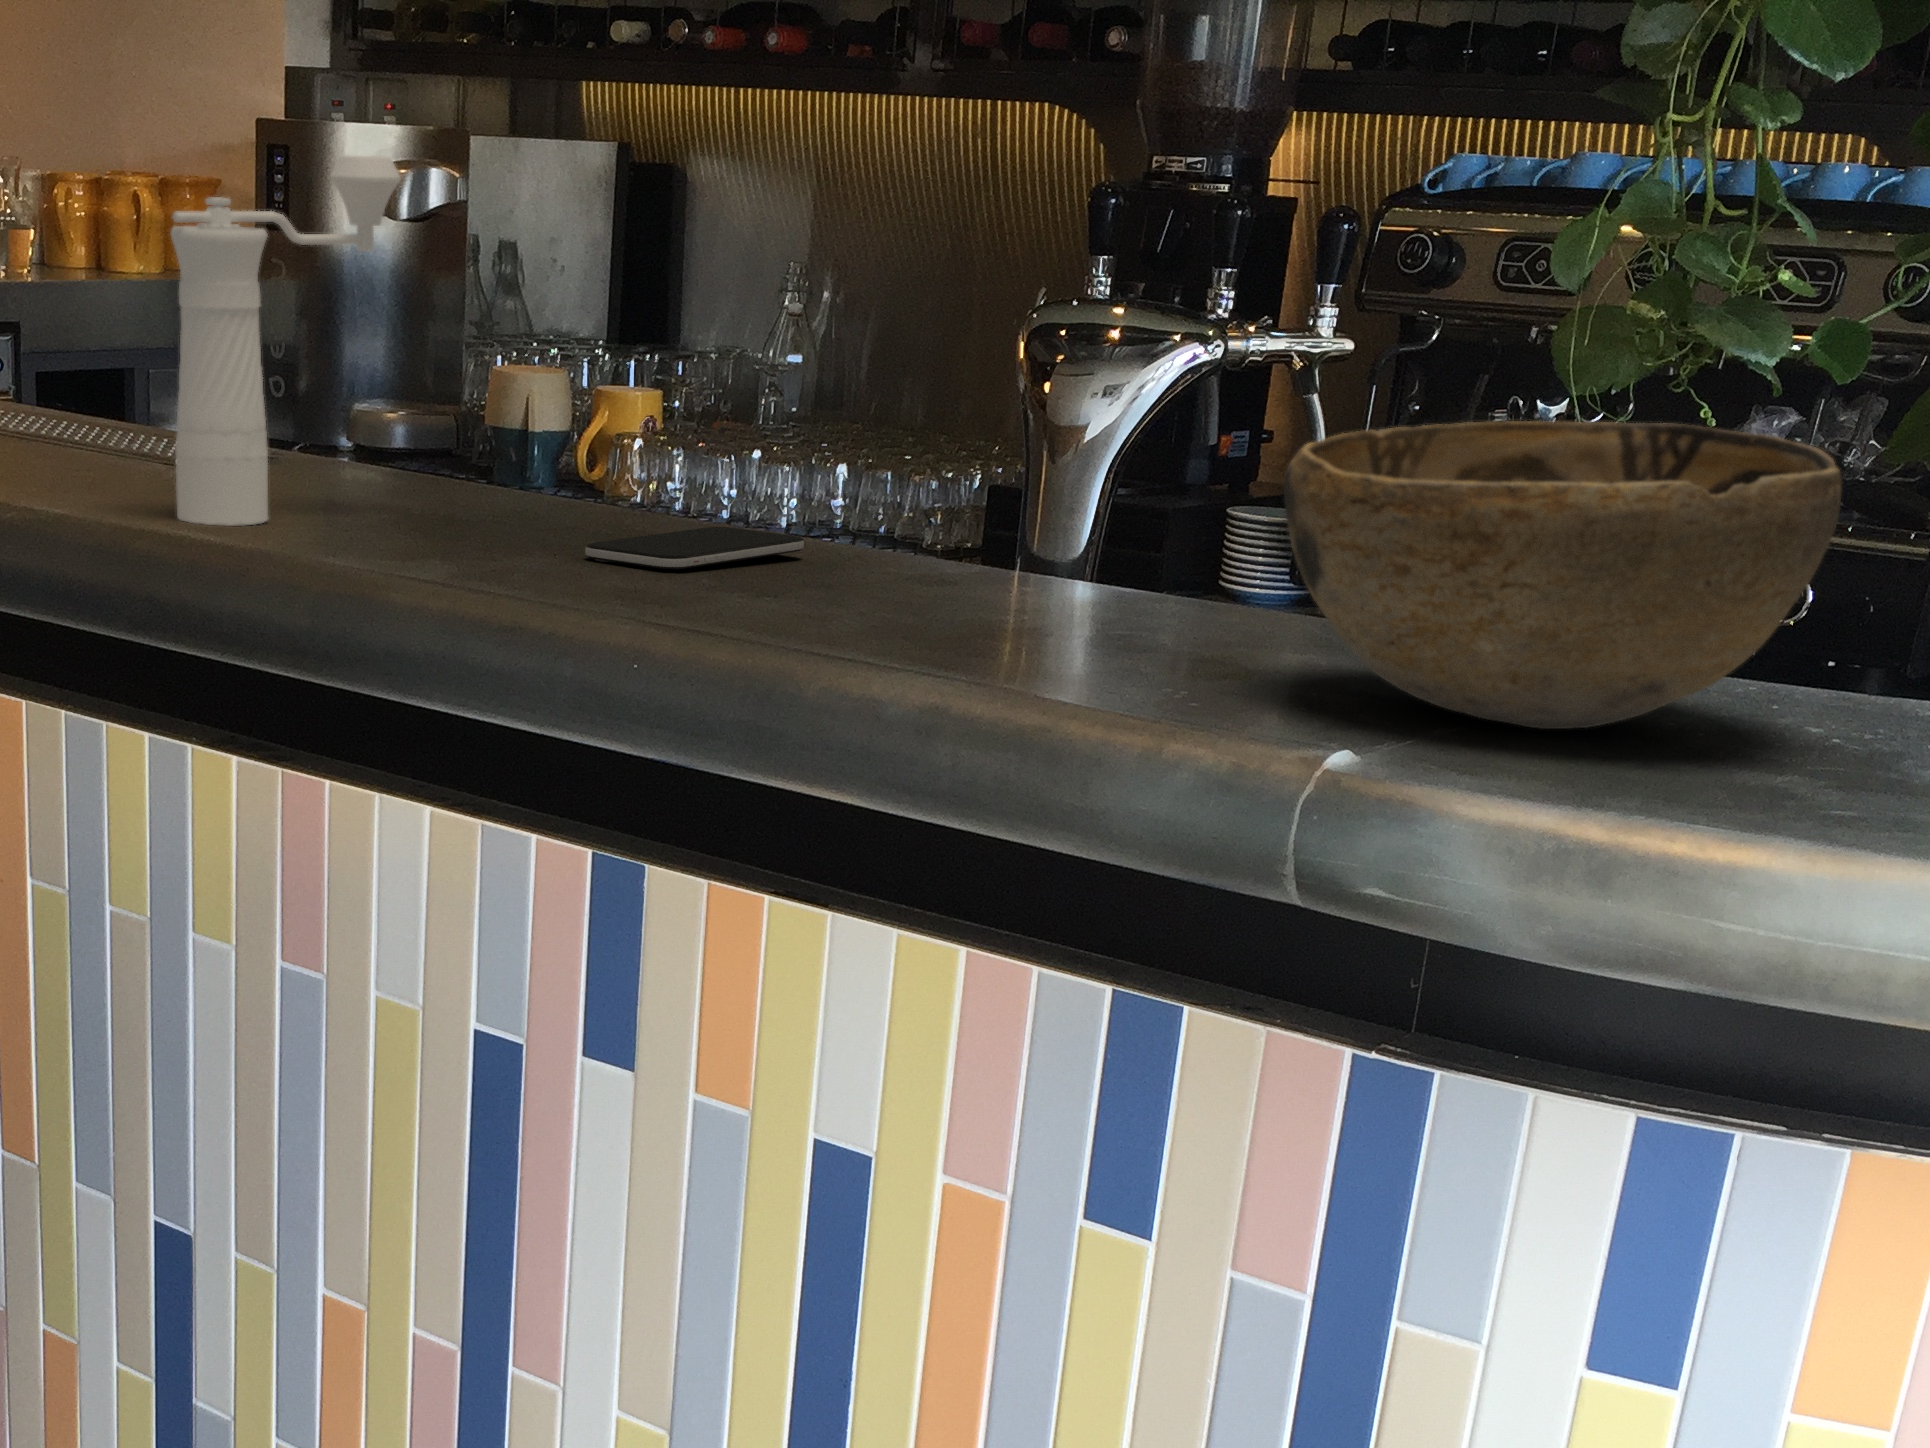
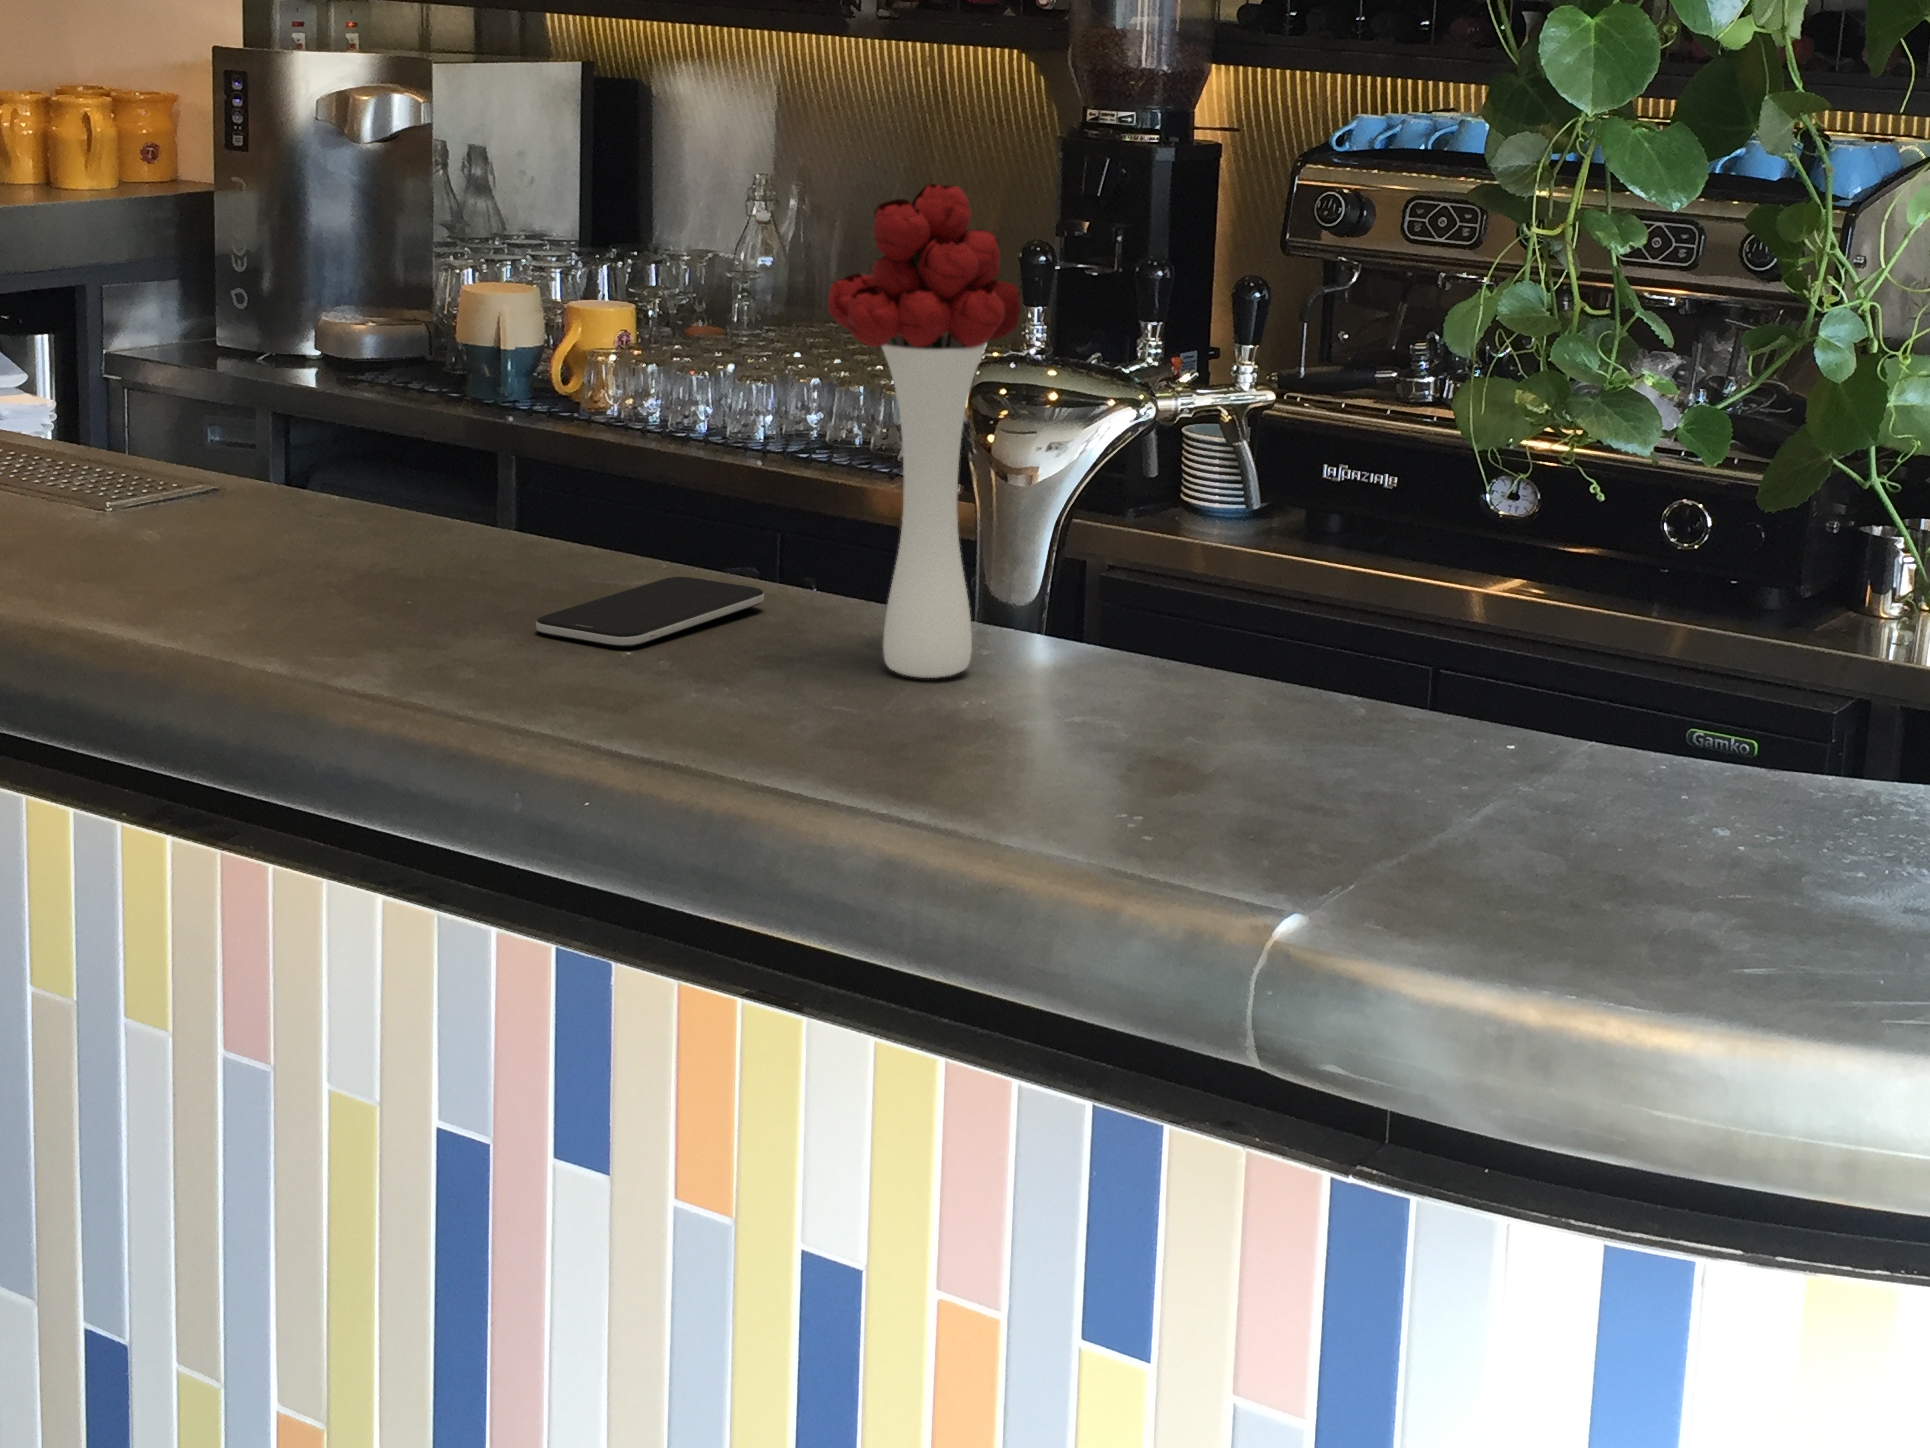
flower bouquet: none [887,84,1082,602] -> present [828,184,1021,678]
pepper mill: present [171,156,401,526] -> none [82,219,333,608]
decorative bowl: present [1284,421,1841,729] -> none [1238,521,1767,853]

